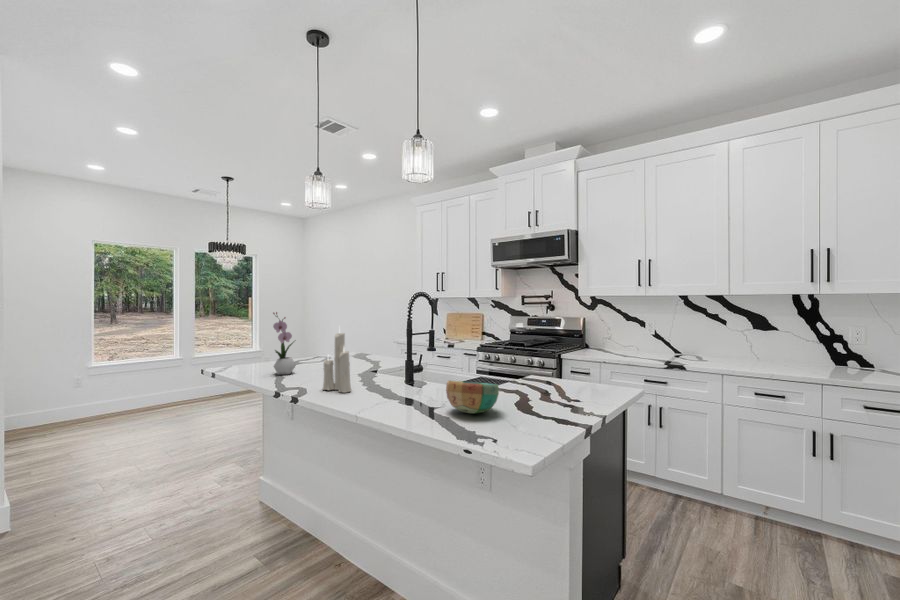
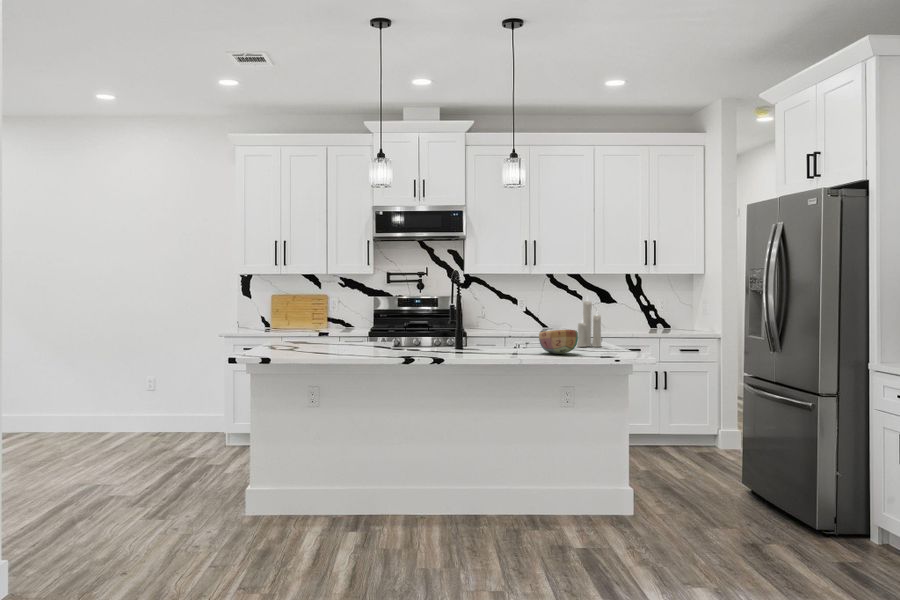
flower arrangement: present [273,312,296,375] -> none [303,283,327,351]
candle: present [323,332,351,393] -> present [577,301,601,347]

